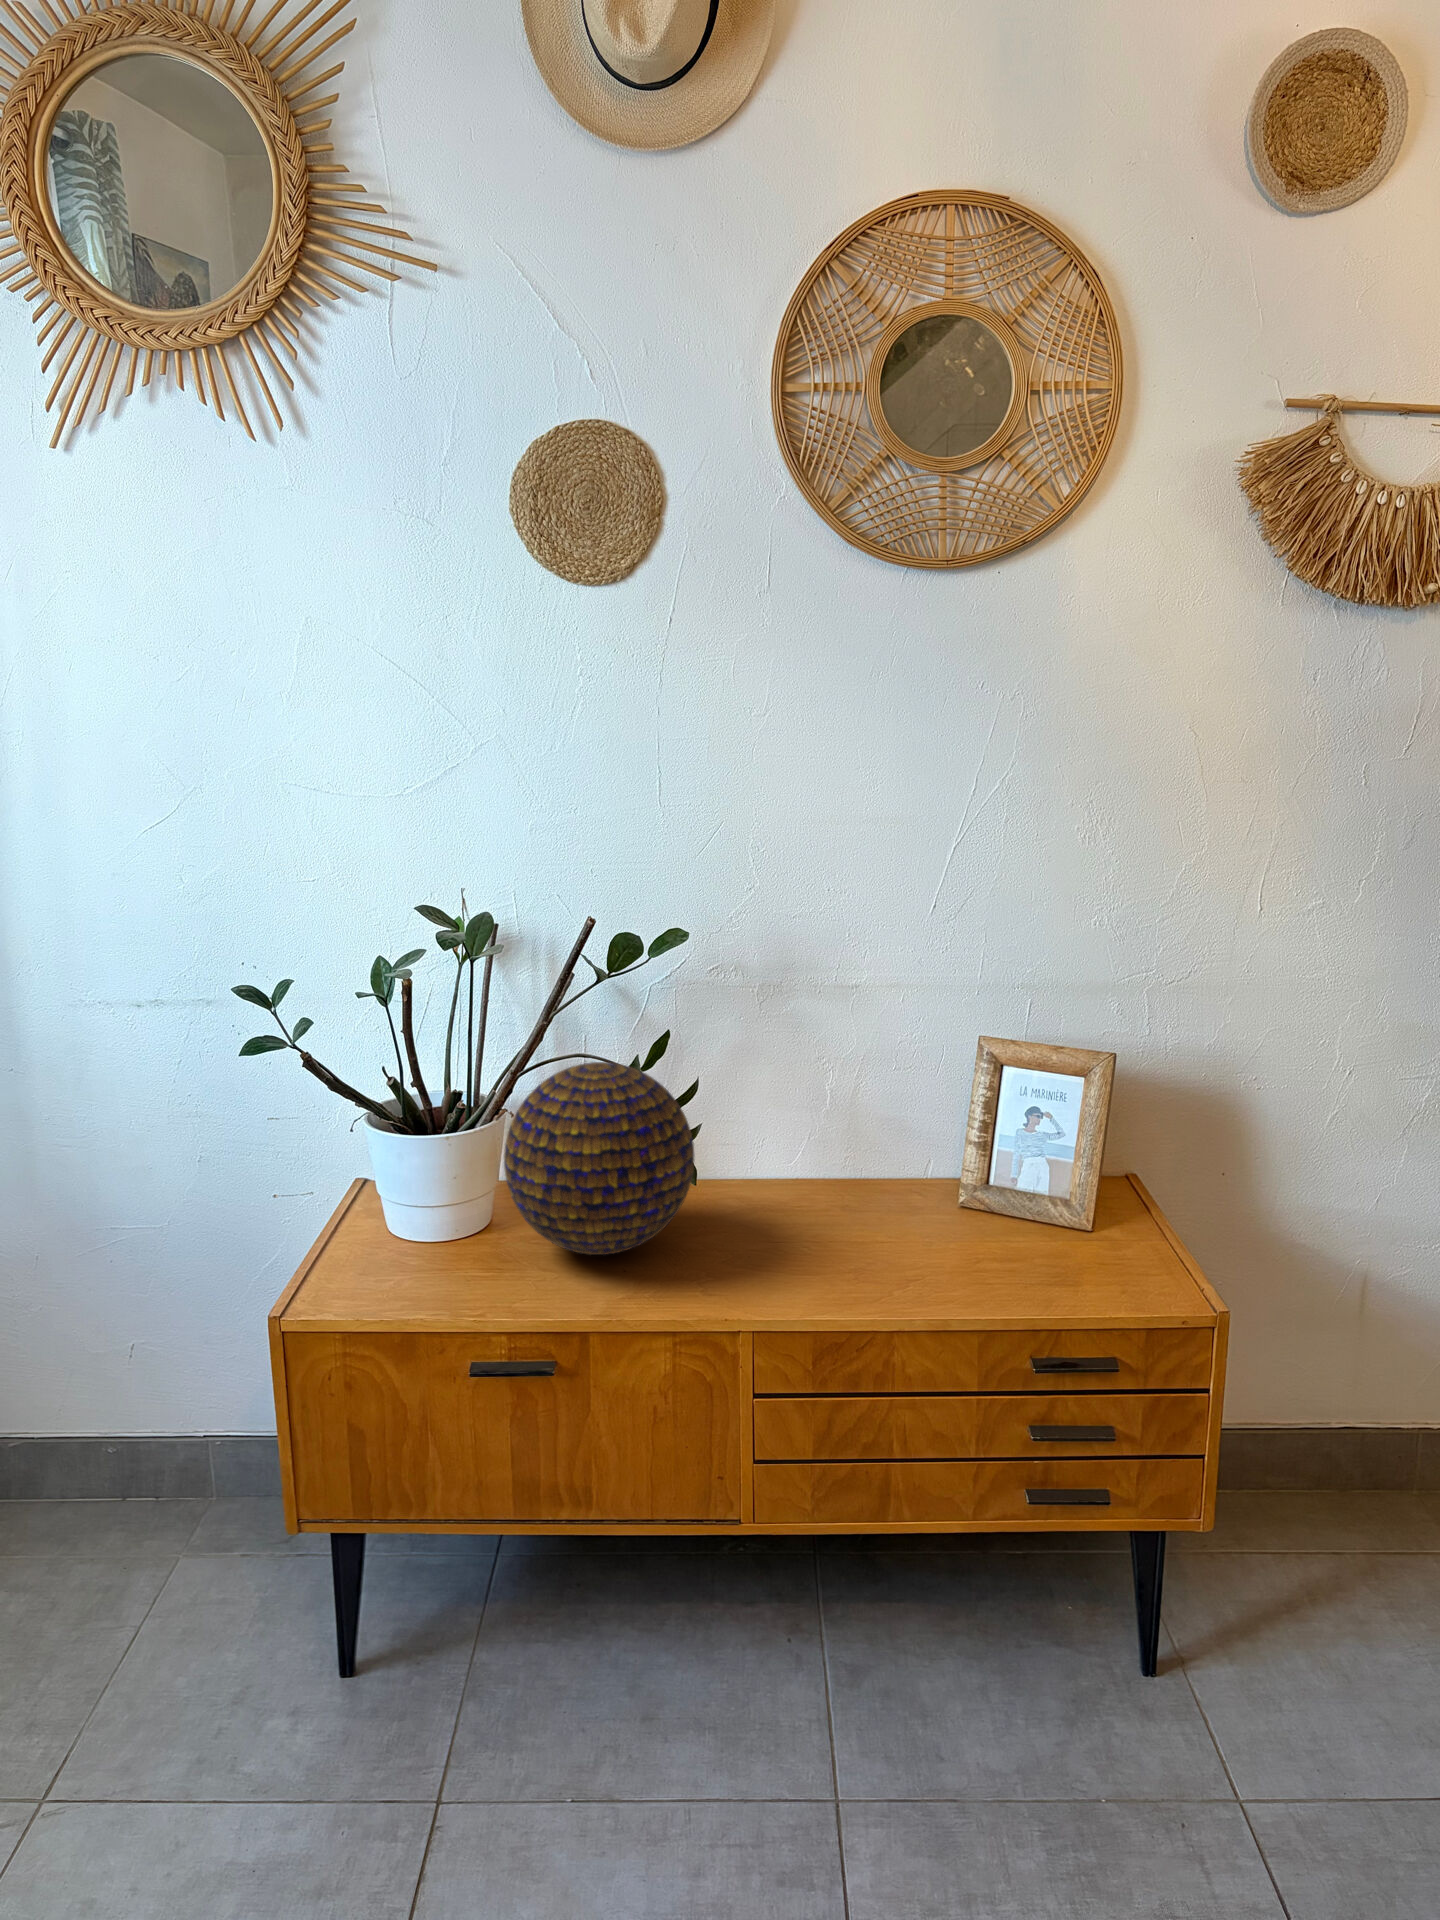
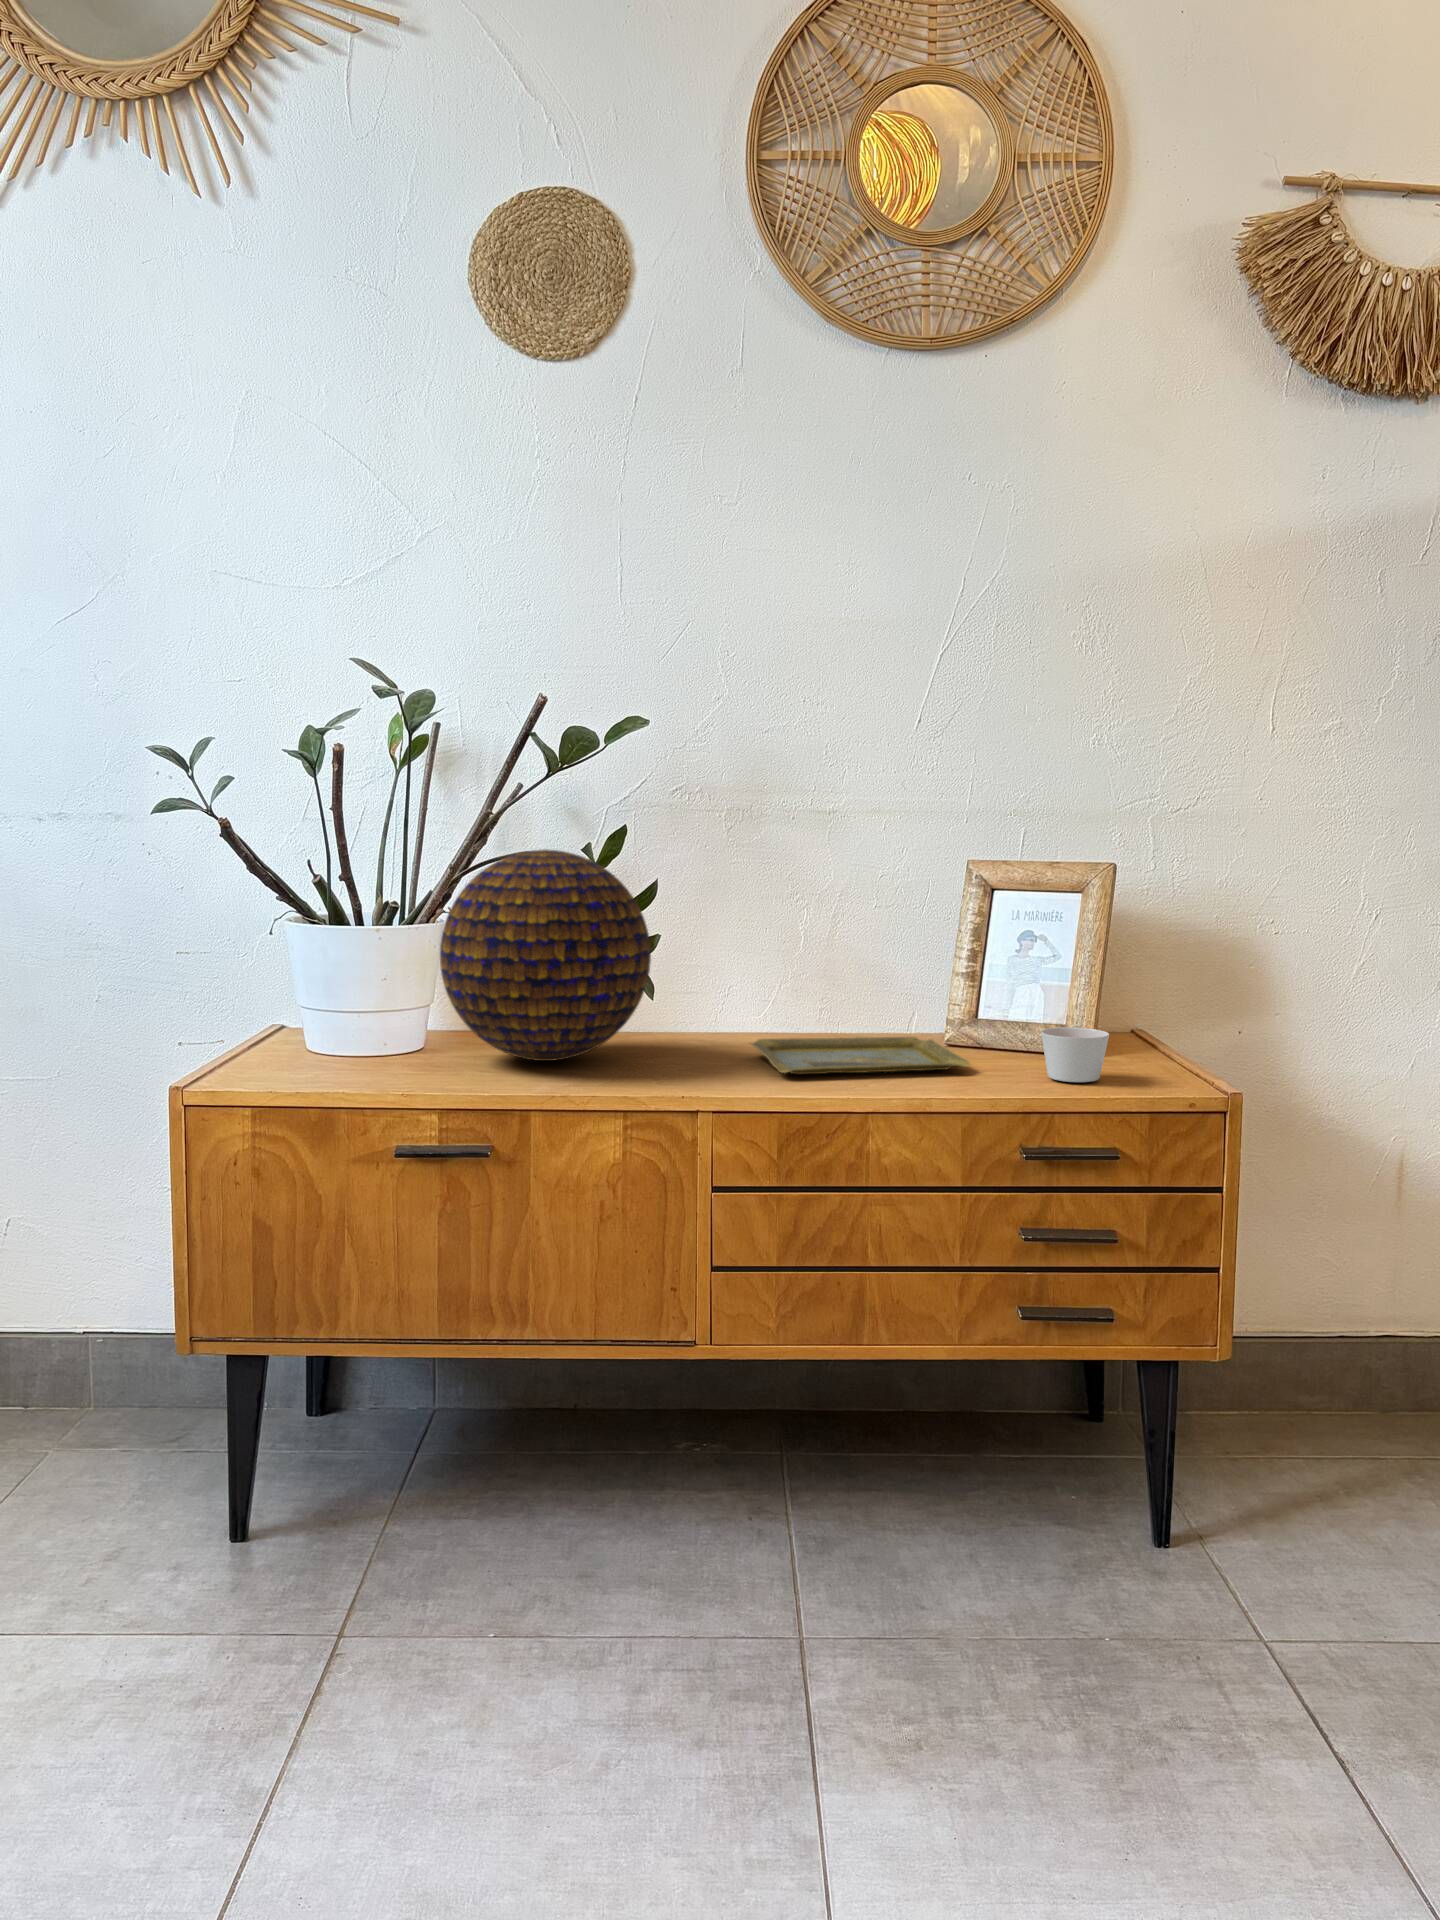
tray: none [783,1205,984,1278] -> present [749,1037,969,1074]
candle: none [1050,1223,1113,1284] -> present [1041,1027,1109,1082]

